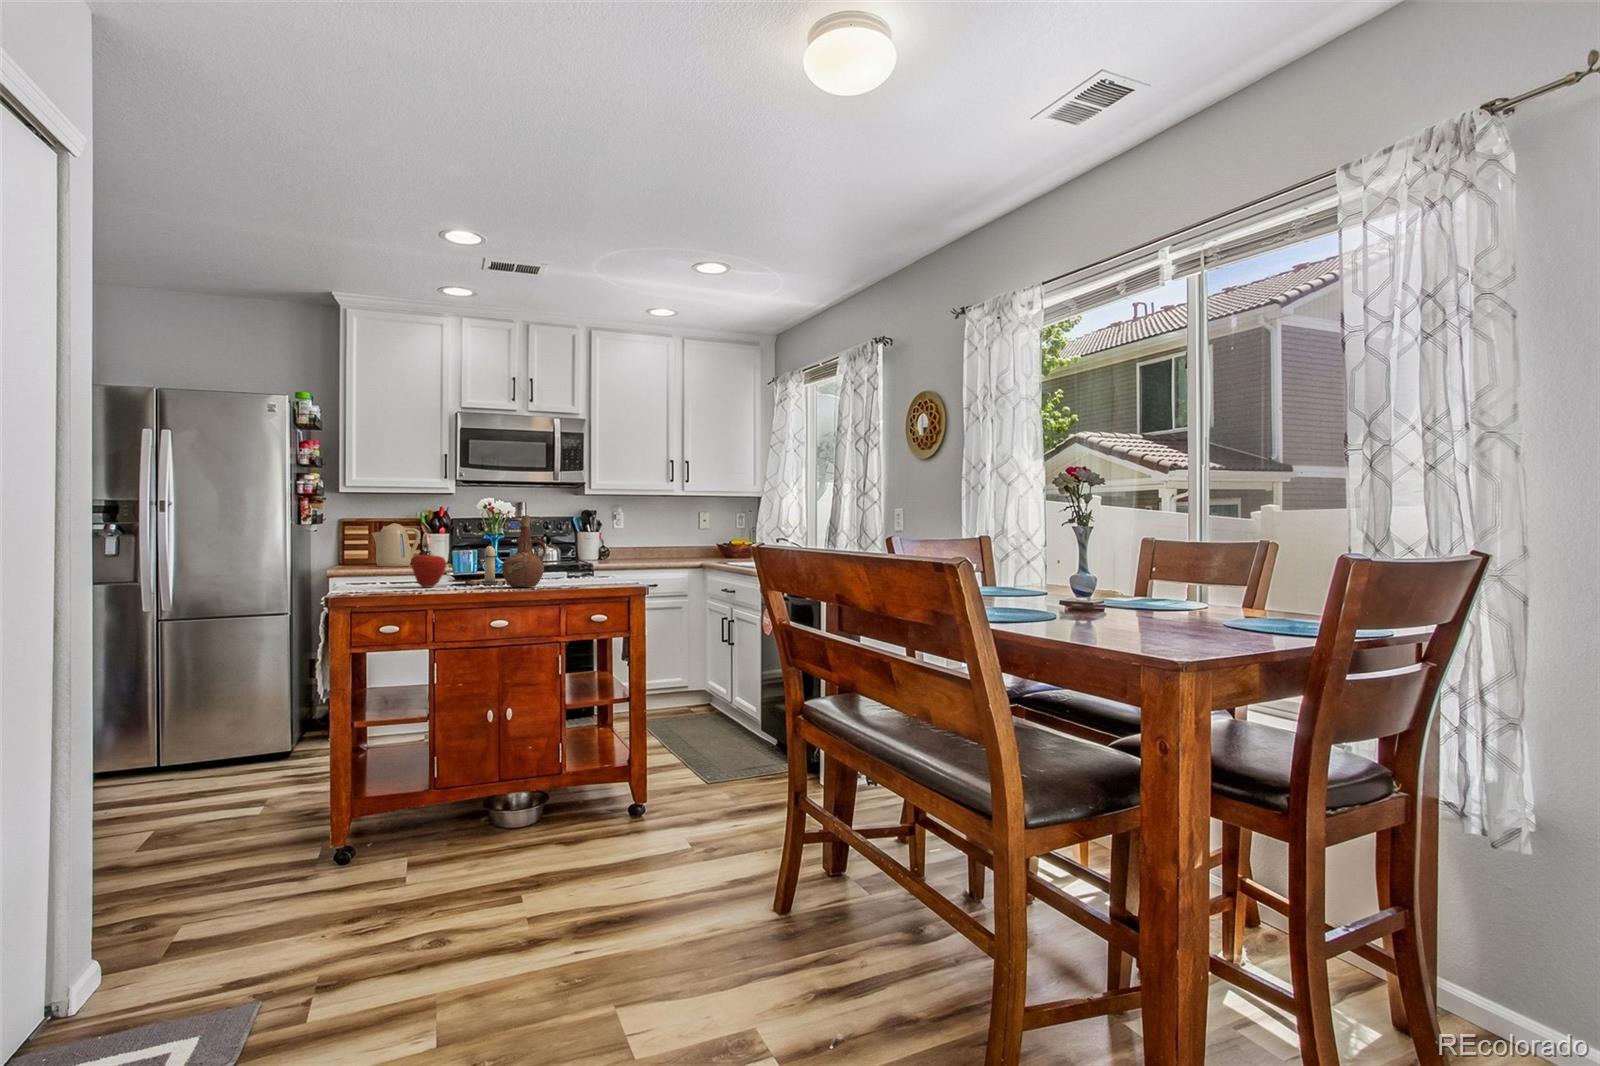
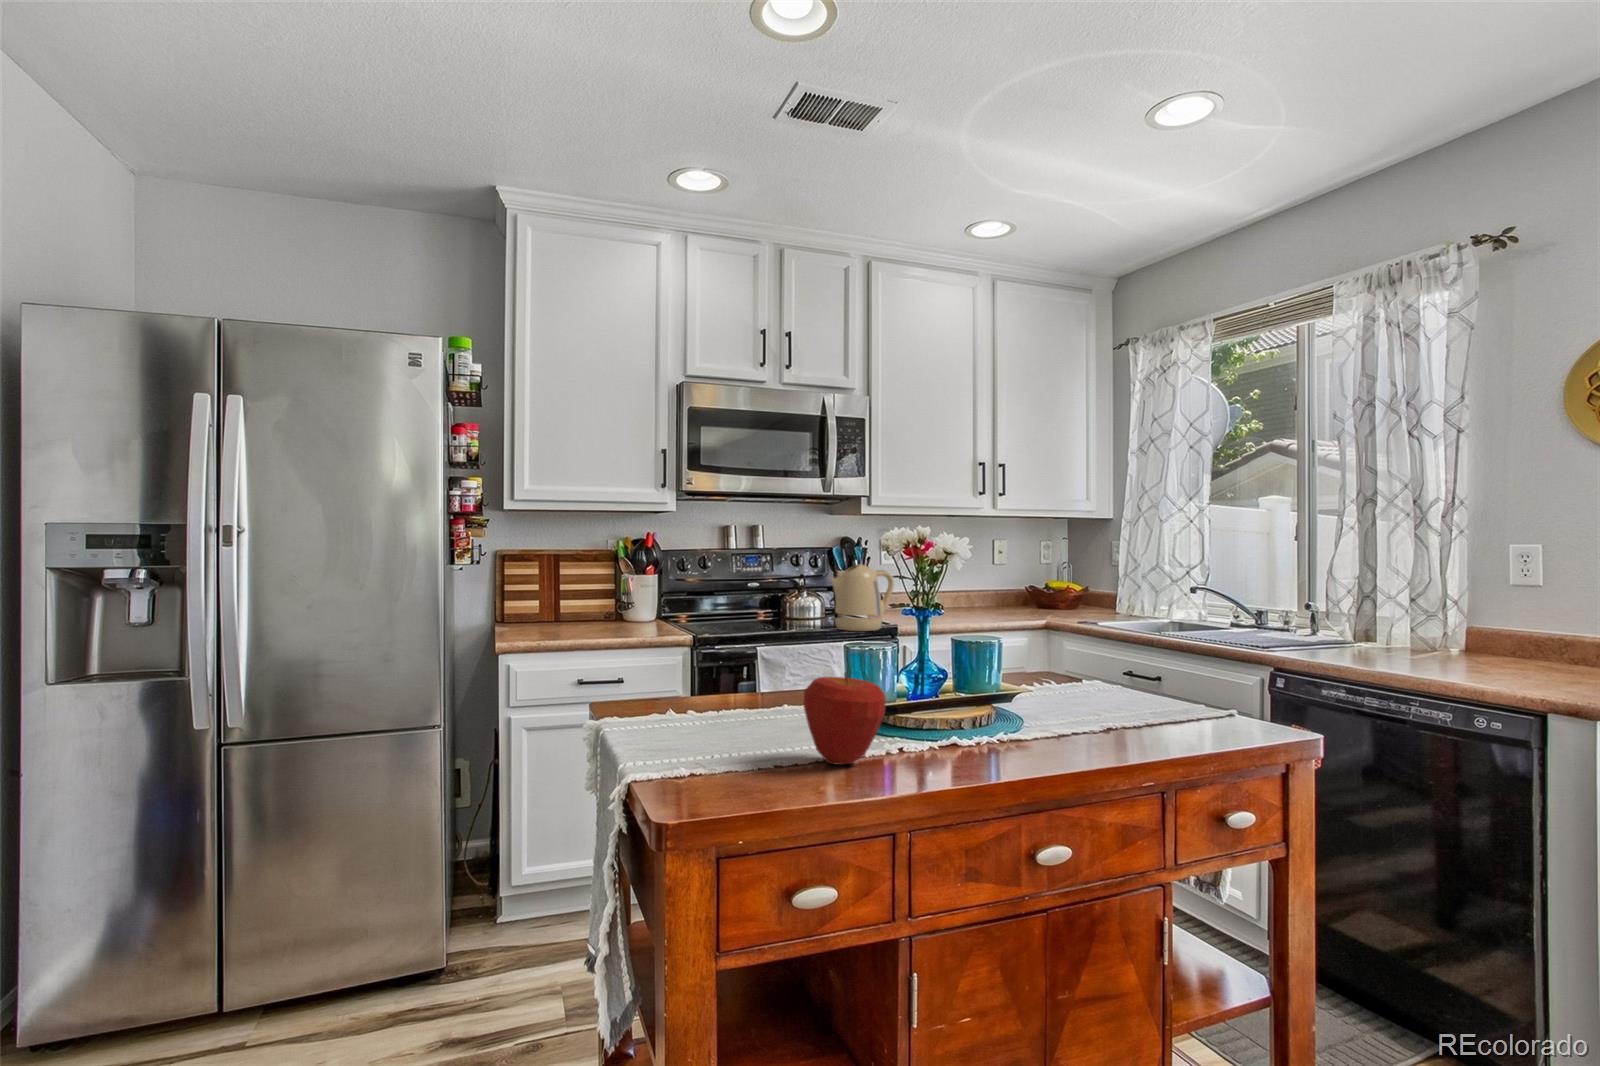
ceramic pitcher: present [502,515,546,587] -> none [1014,577,1120,766]
kettle: present [372,523,421,567] -> present [830,564,894,631]
candle: present [481,546,498,583] -> none [899,634,946,732]

